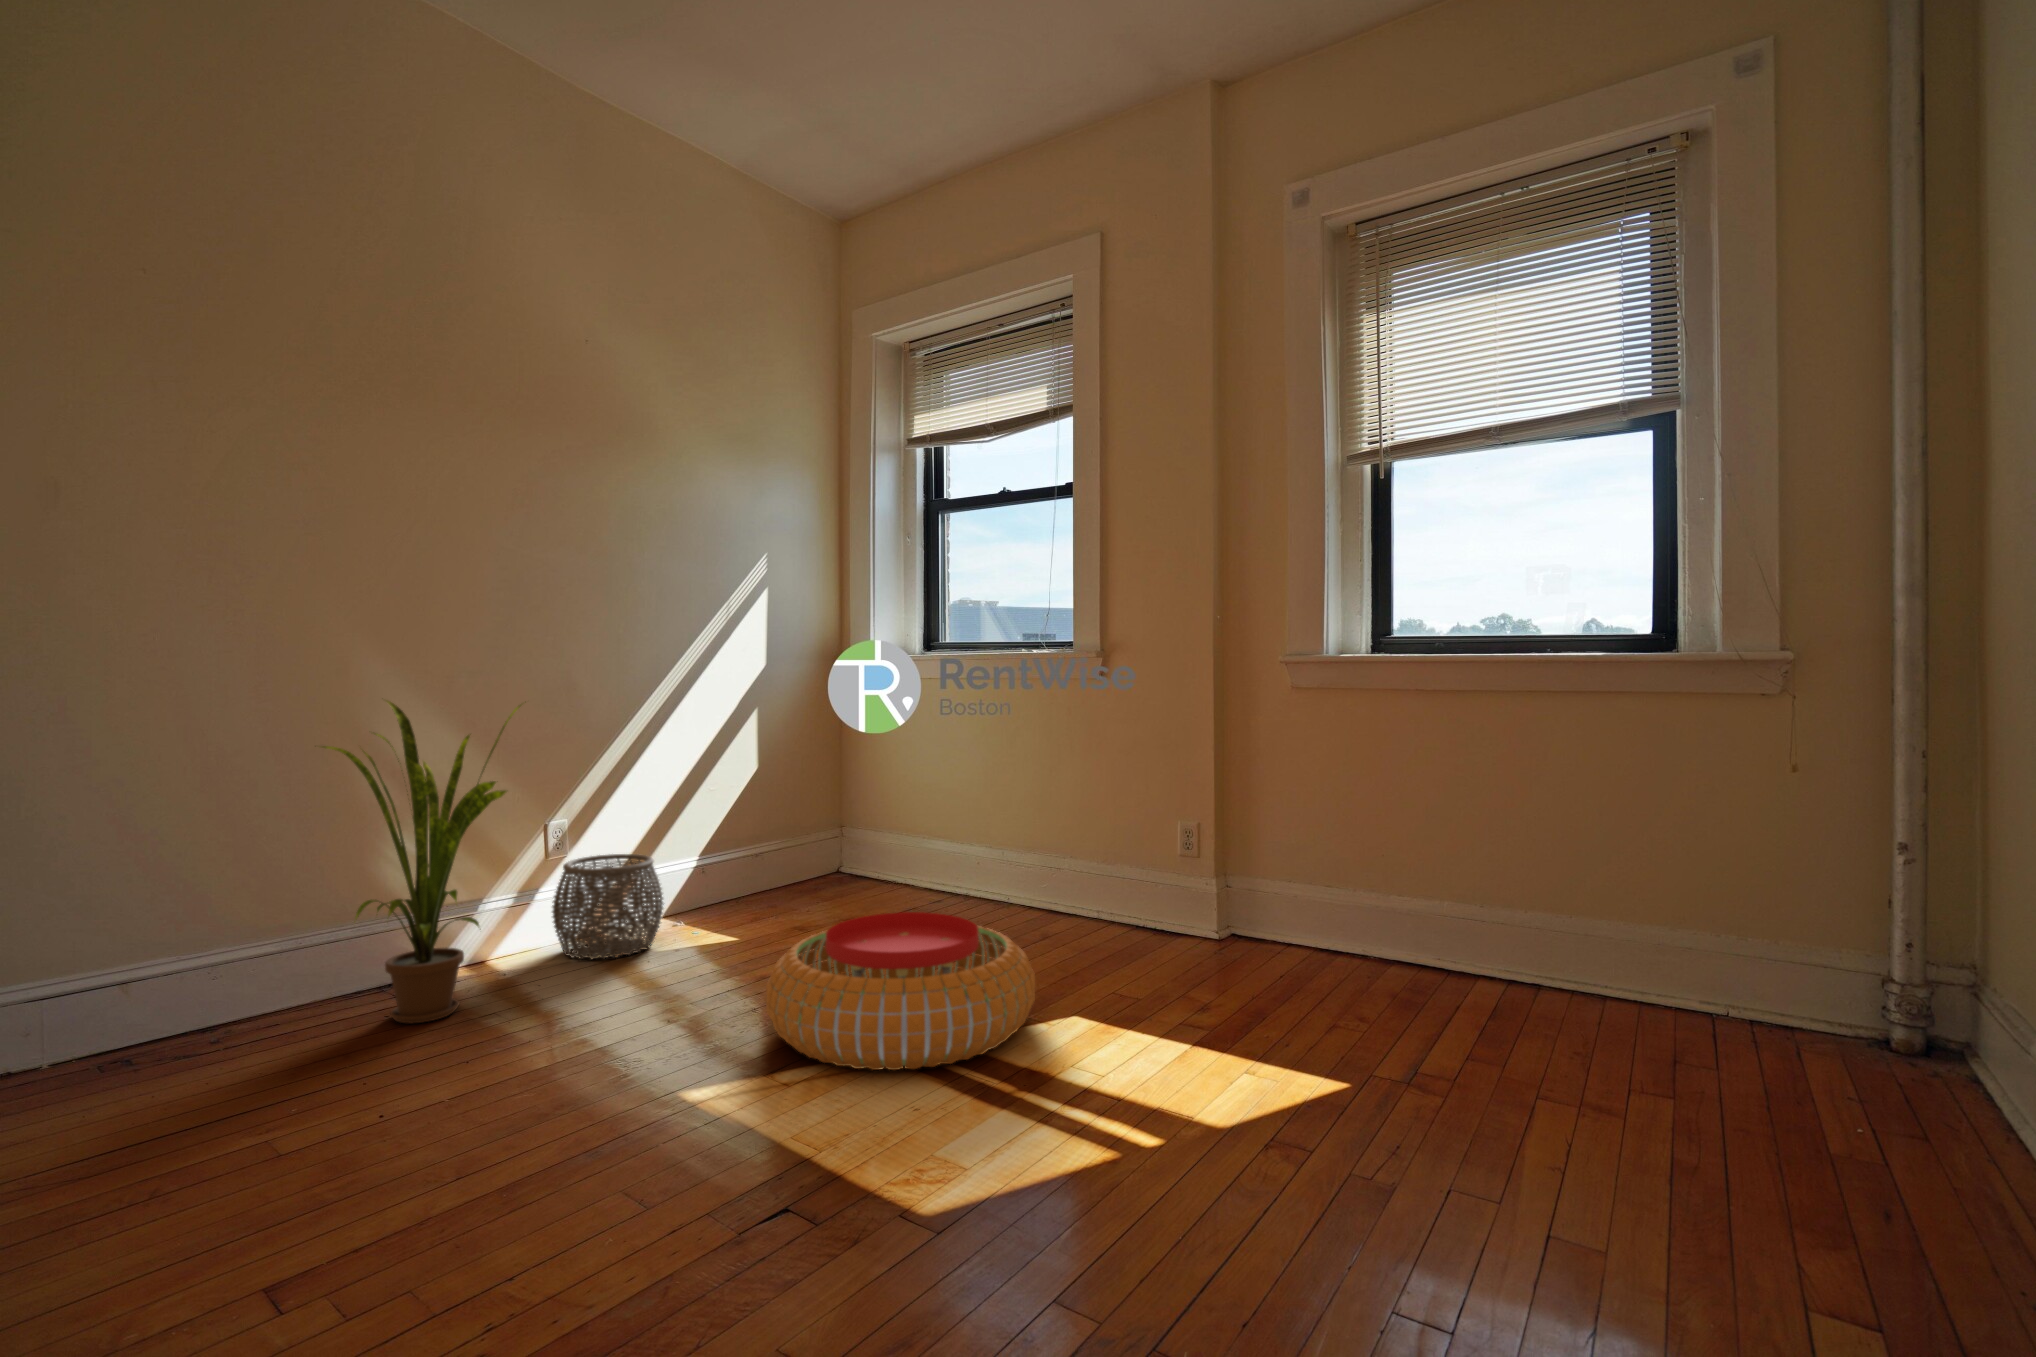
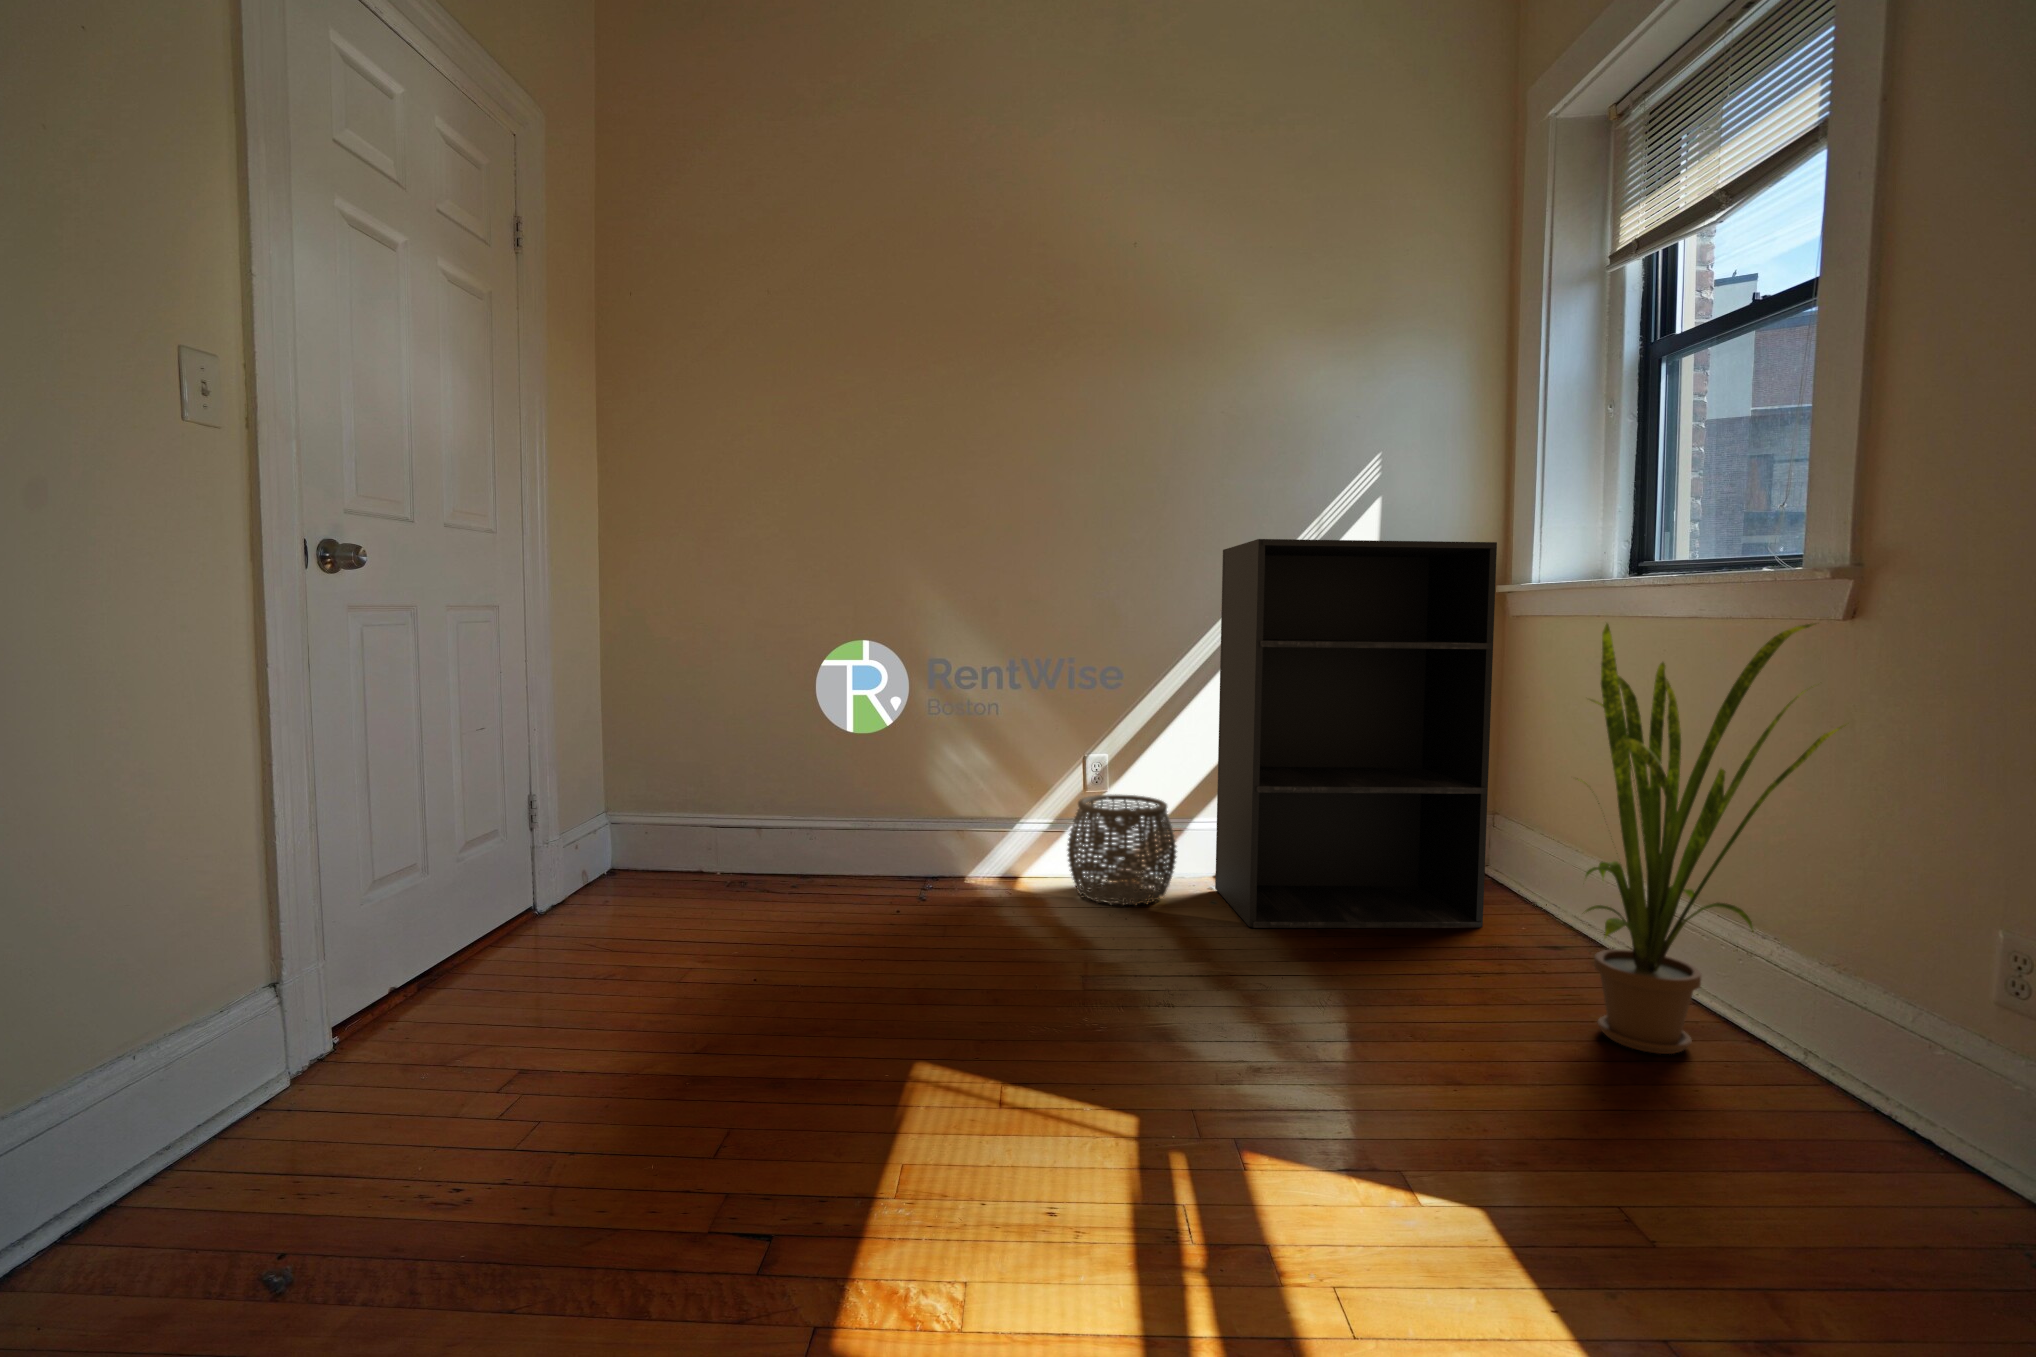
bookshelf: none [679,625,884,942] -> present [1215,539,1497,928]
house plant: present [322,701,521,1023] -> present [1586,624,1846,1054]
pouf: present [766,912,1035,1070] -> none [1034,925,1435,1188]

